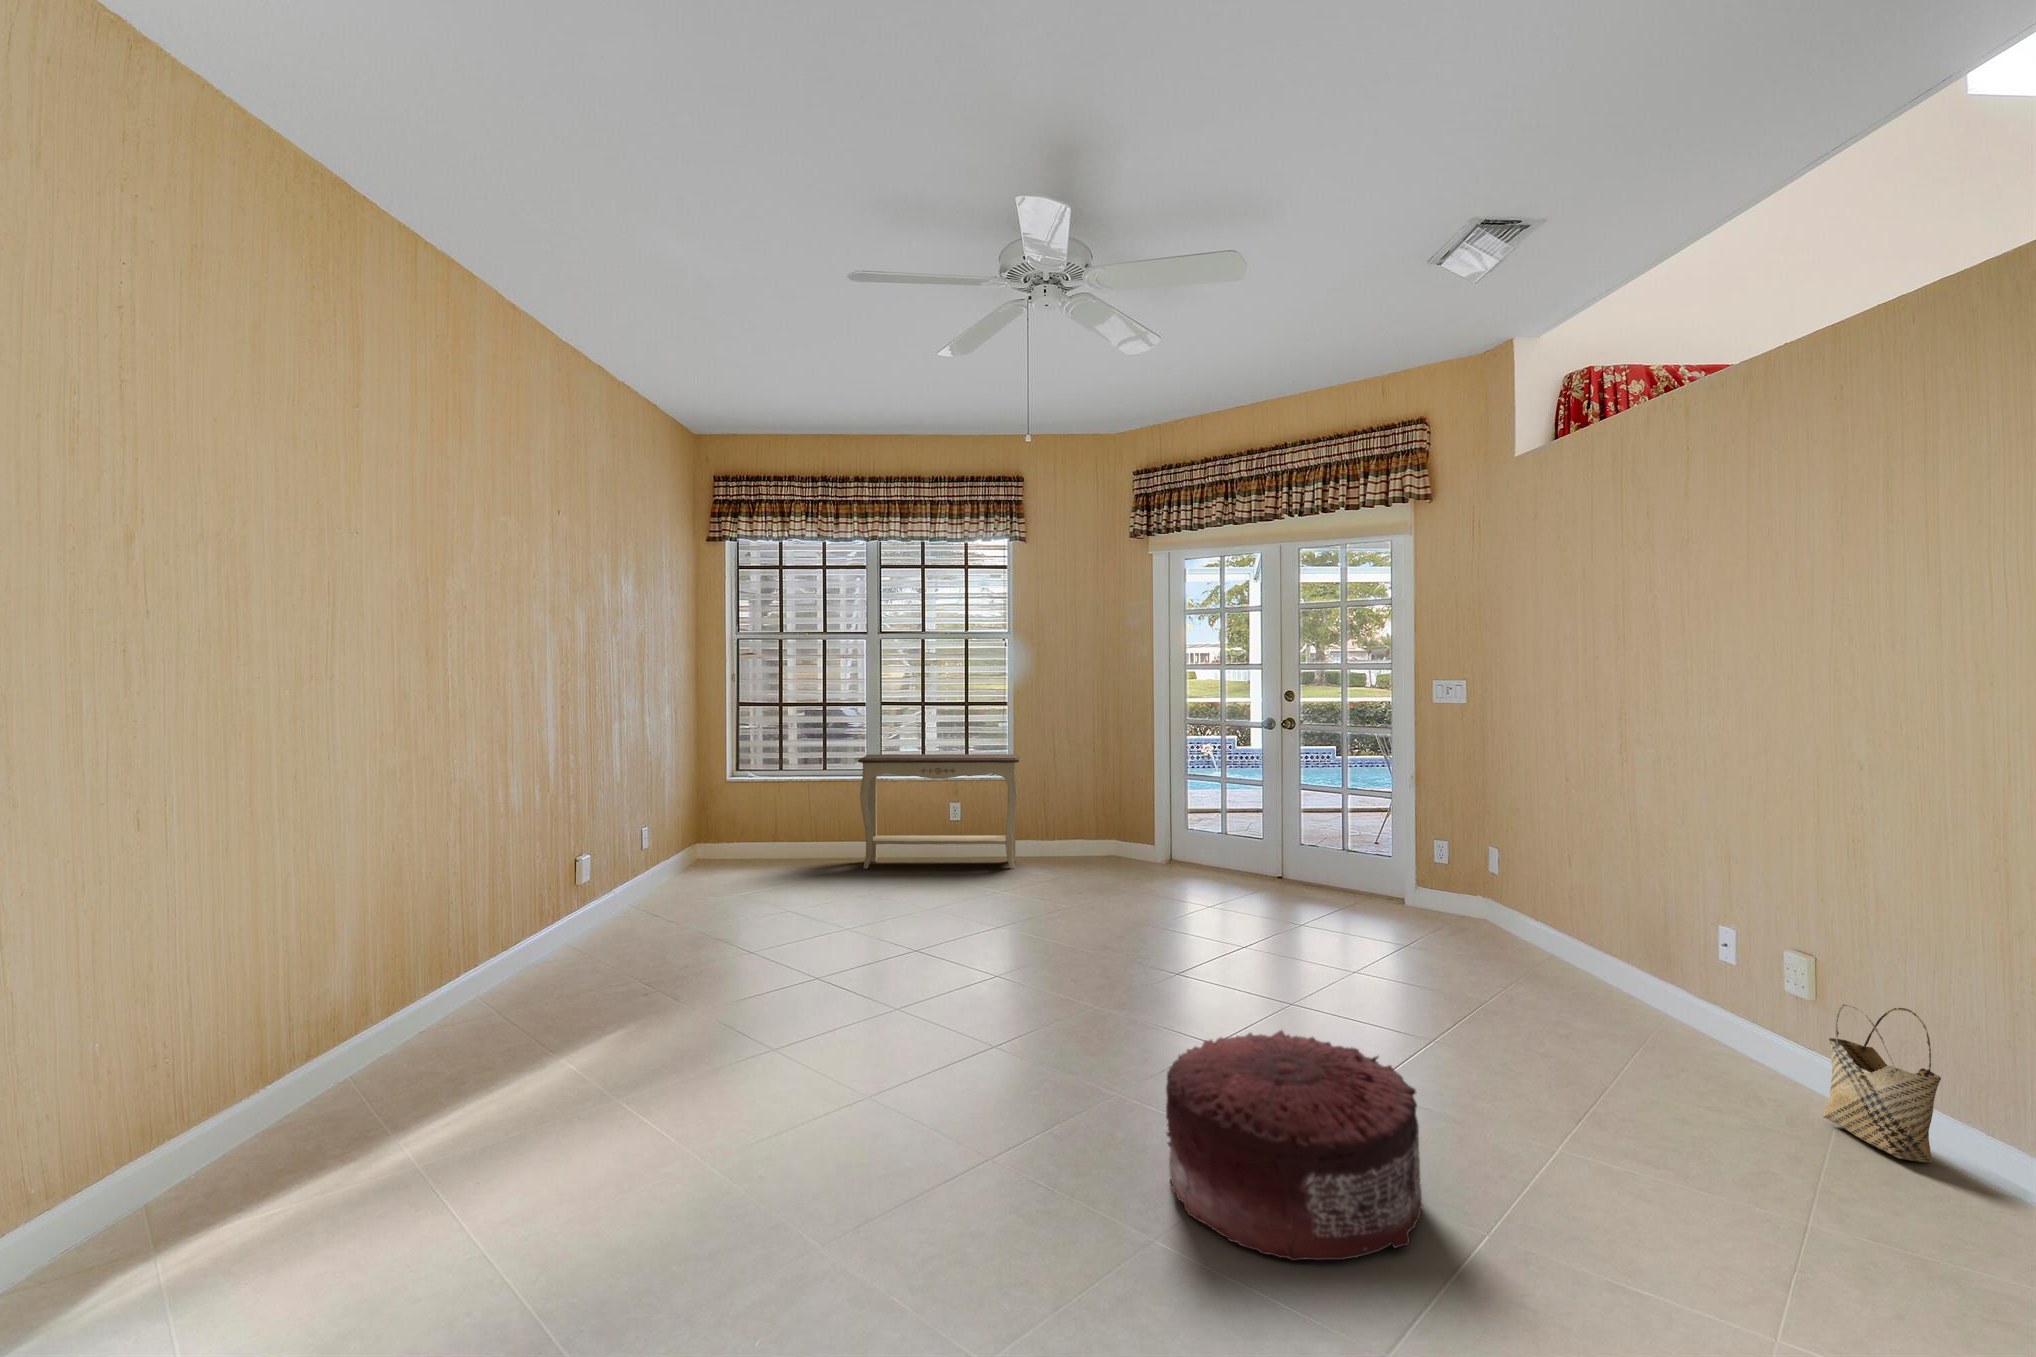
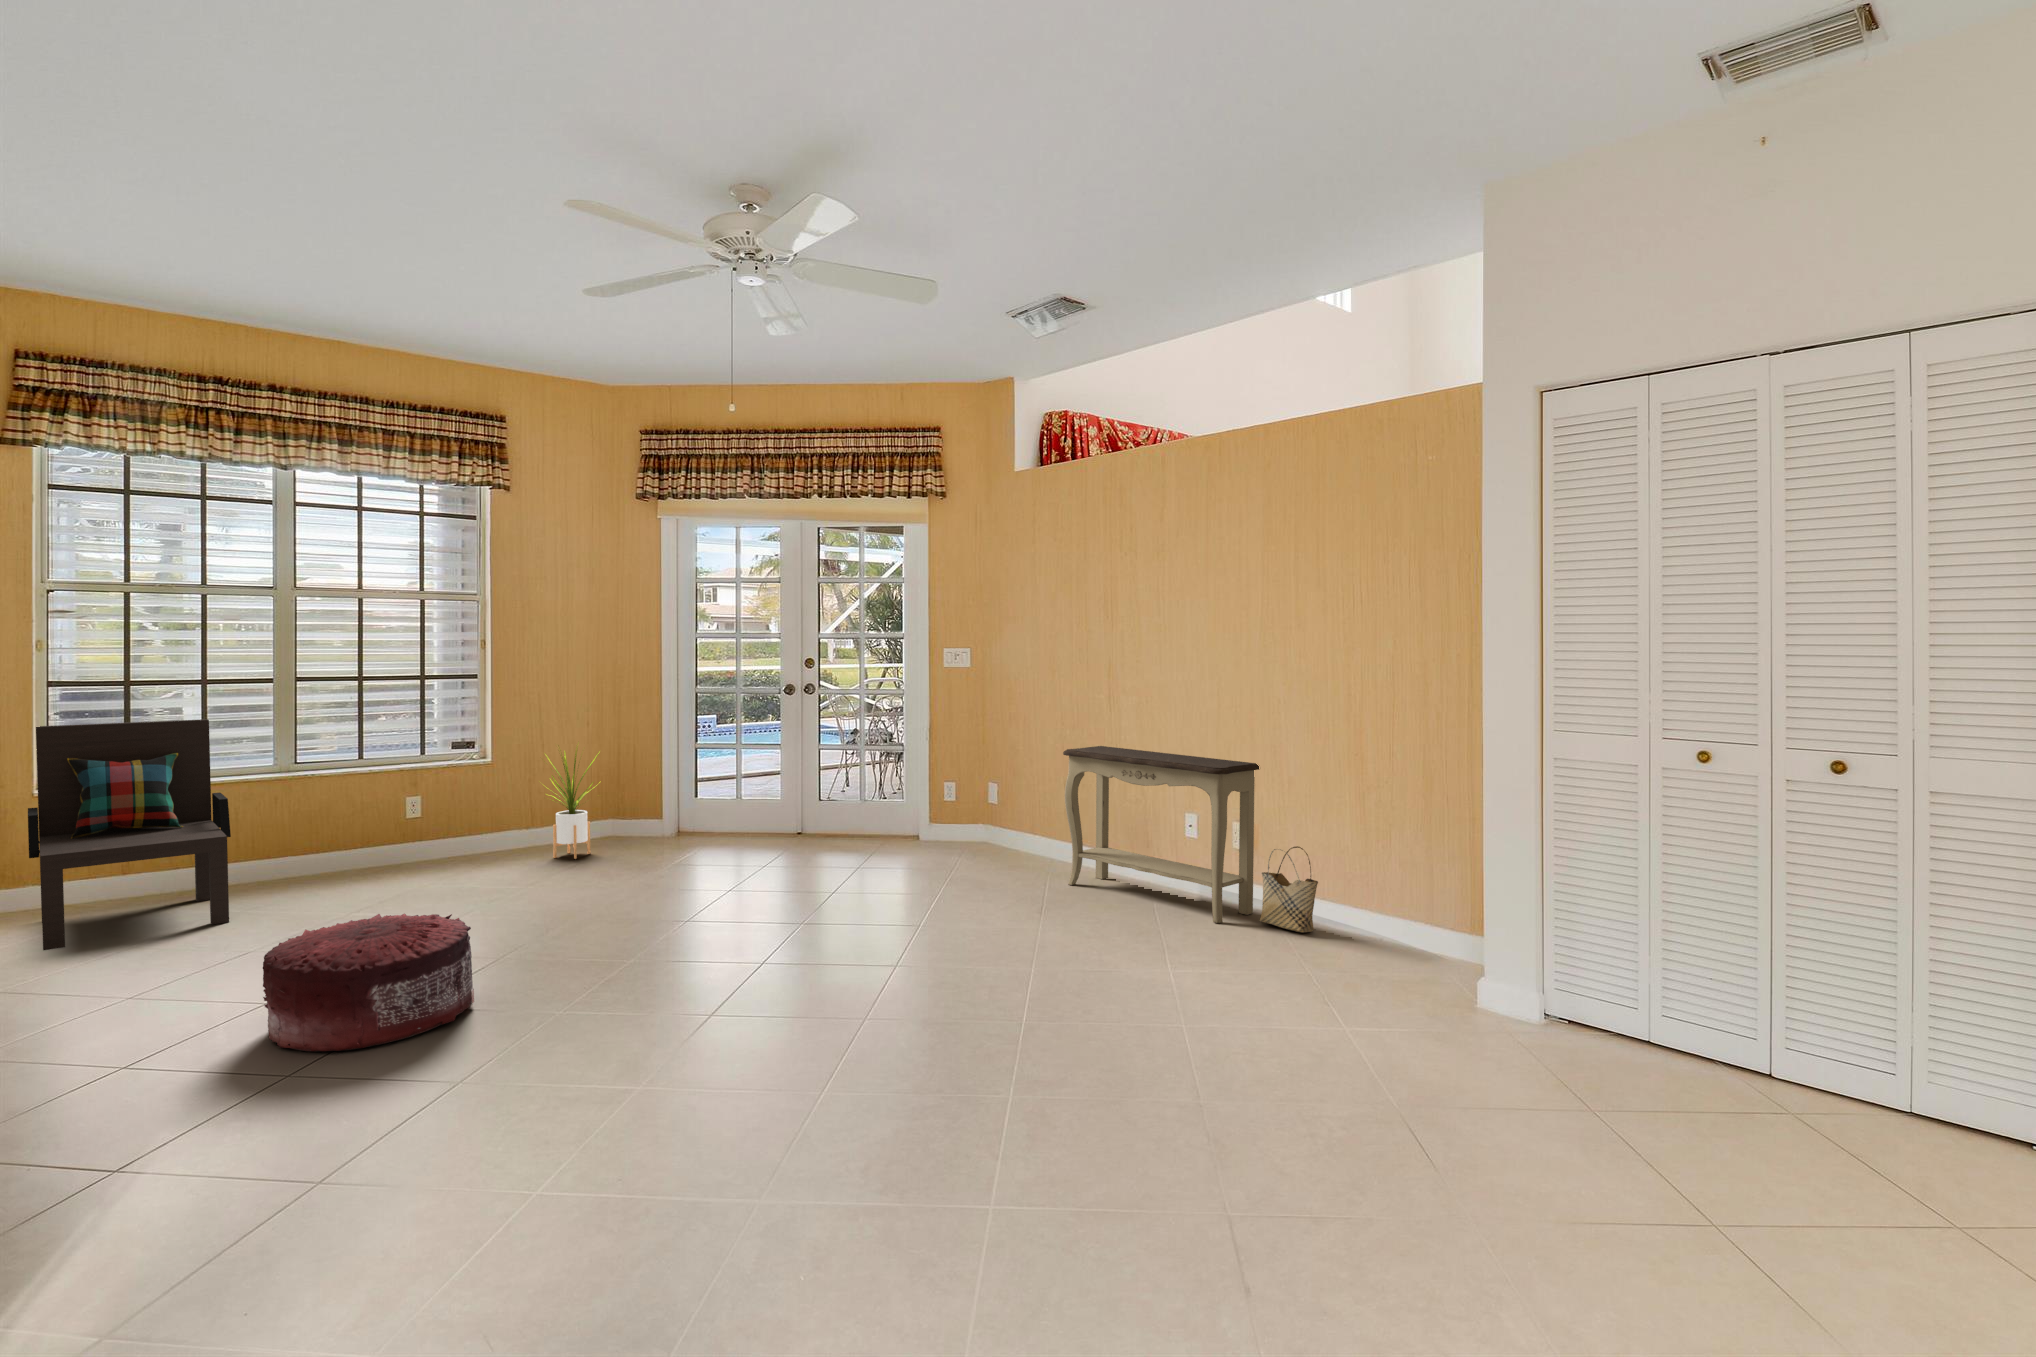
armchair: none [703,730,820,884] -> present [28,719,231,950]
console table: present [858,754,1020,869] -> present [1063,746,1259,923]
house plant: none [1041,762,1097,869] -> present [545,746,598,859]
pouf: present [1166,1030,1423,1261] -> present [263,914,474,1051]

